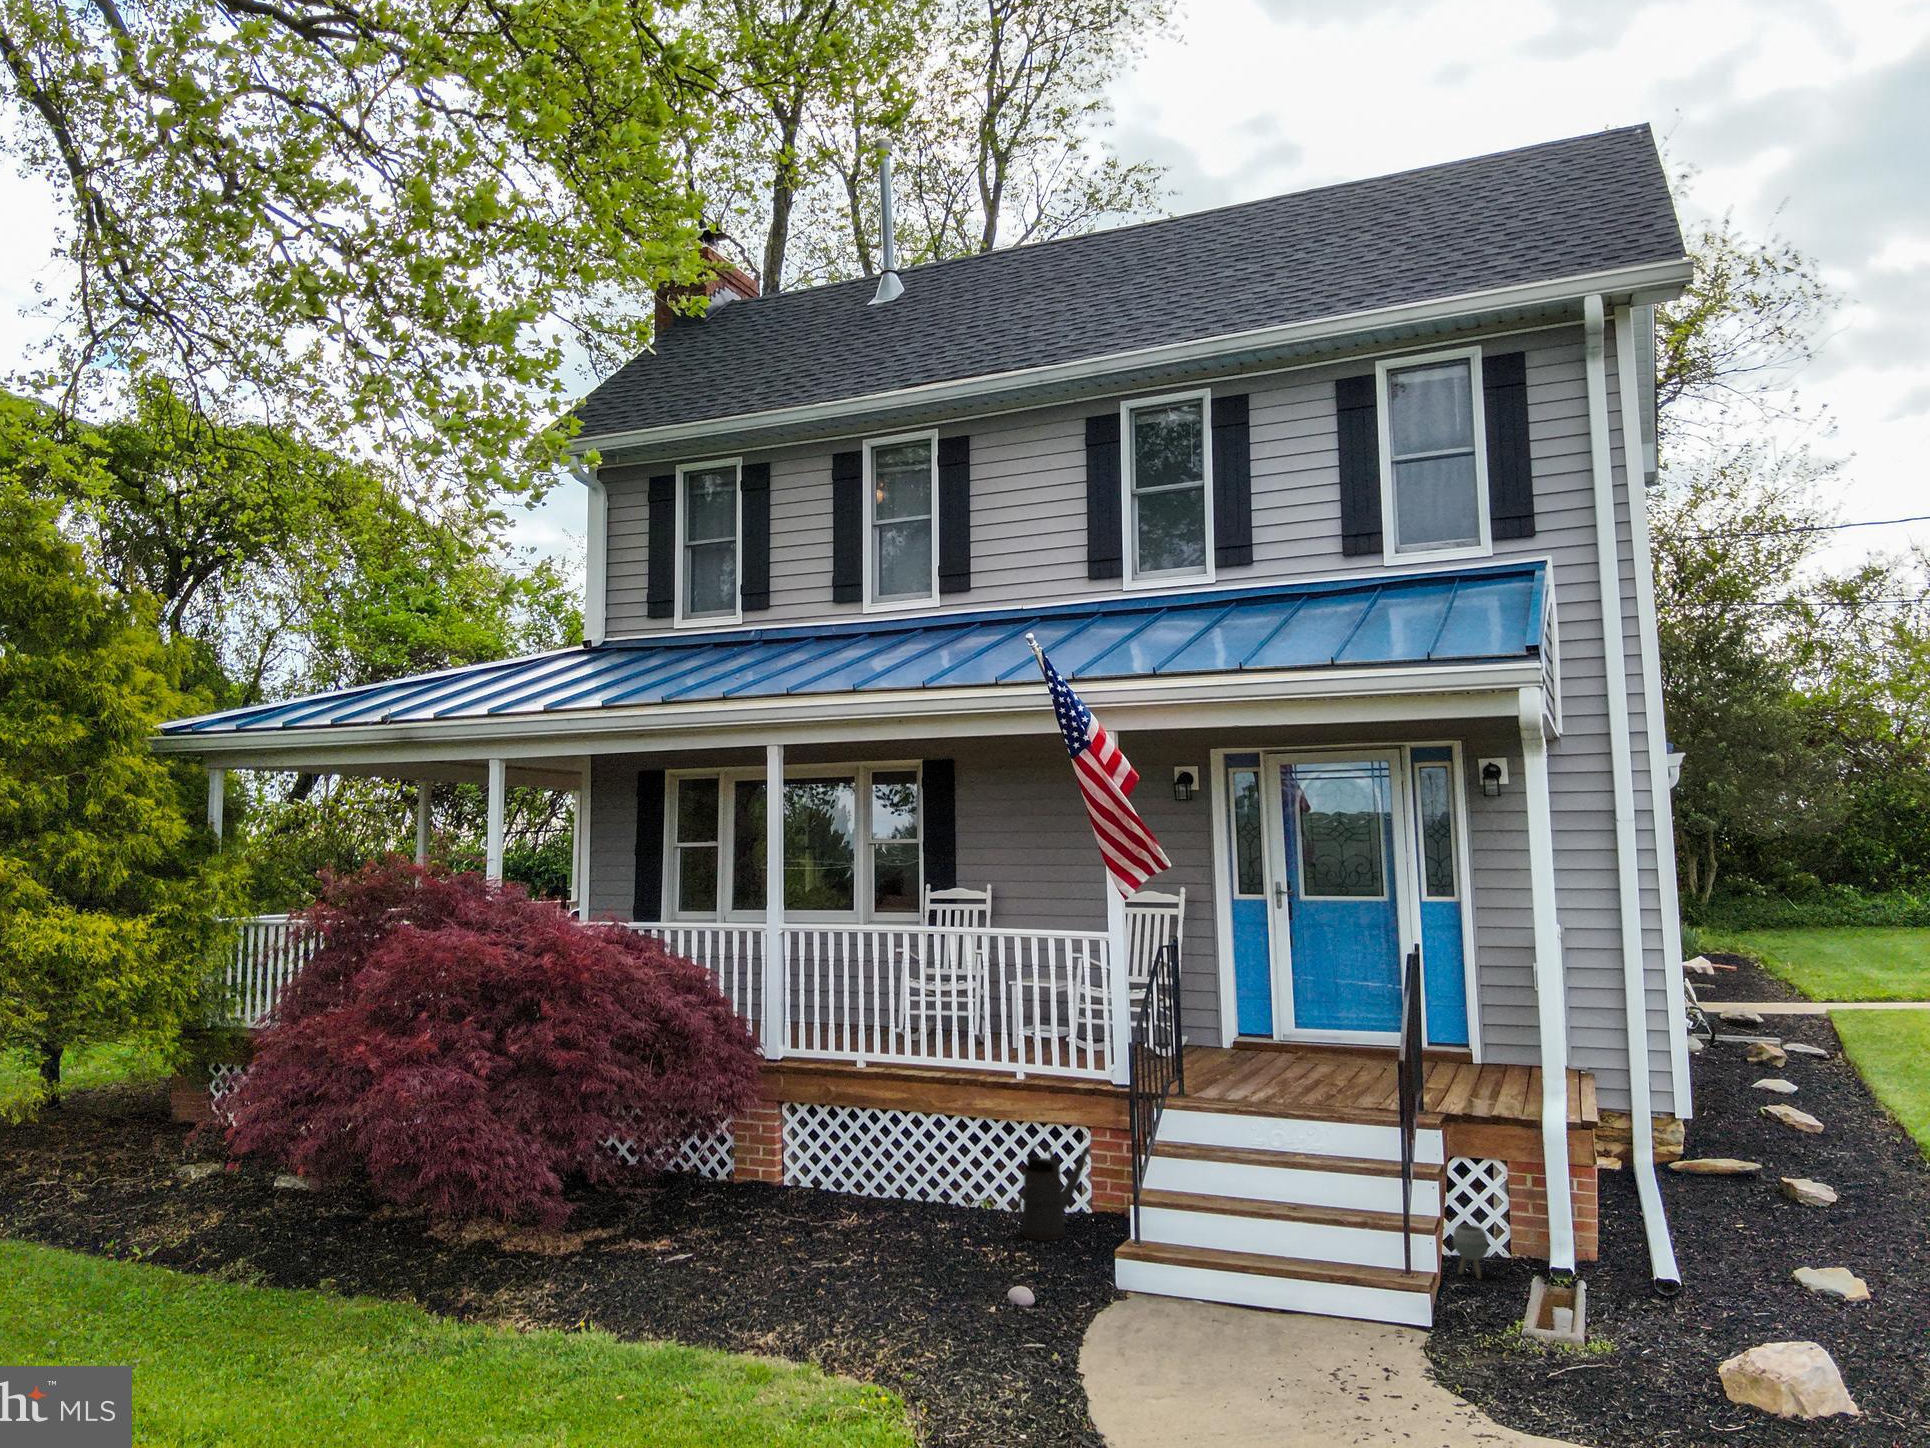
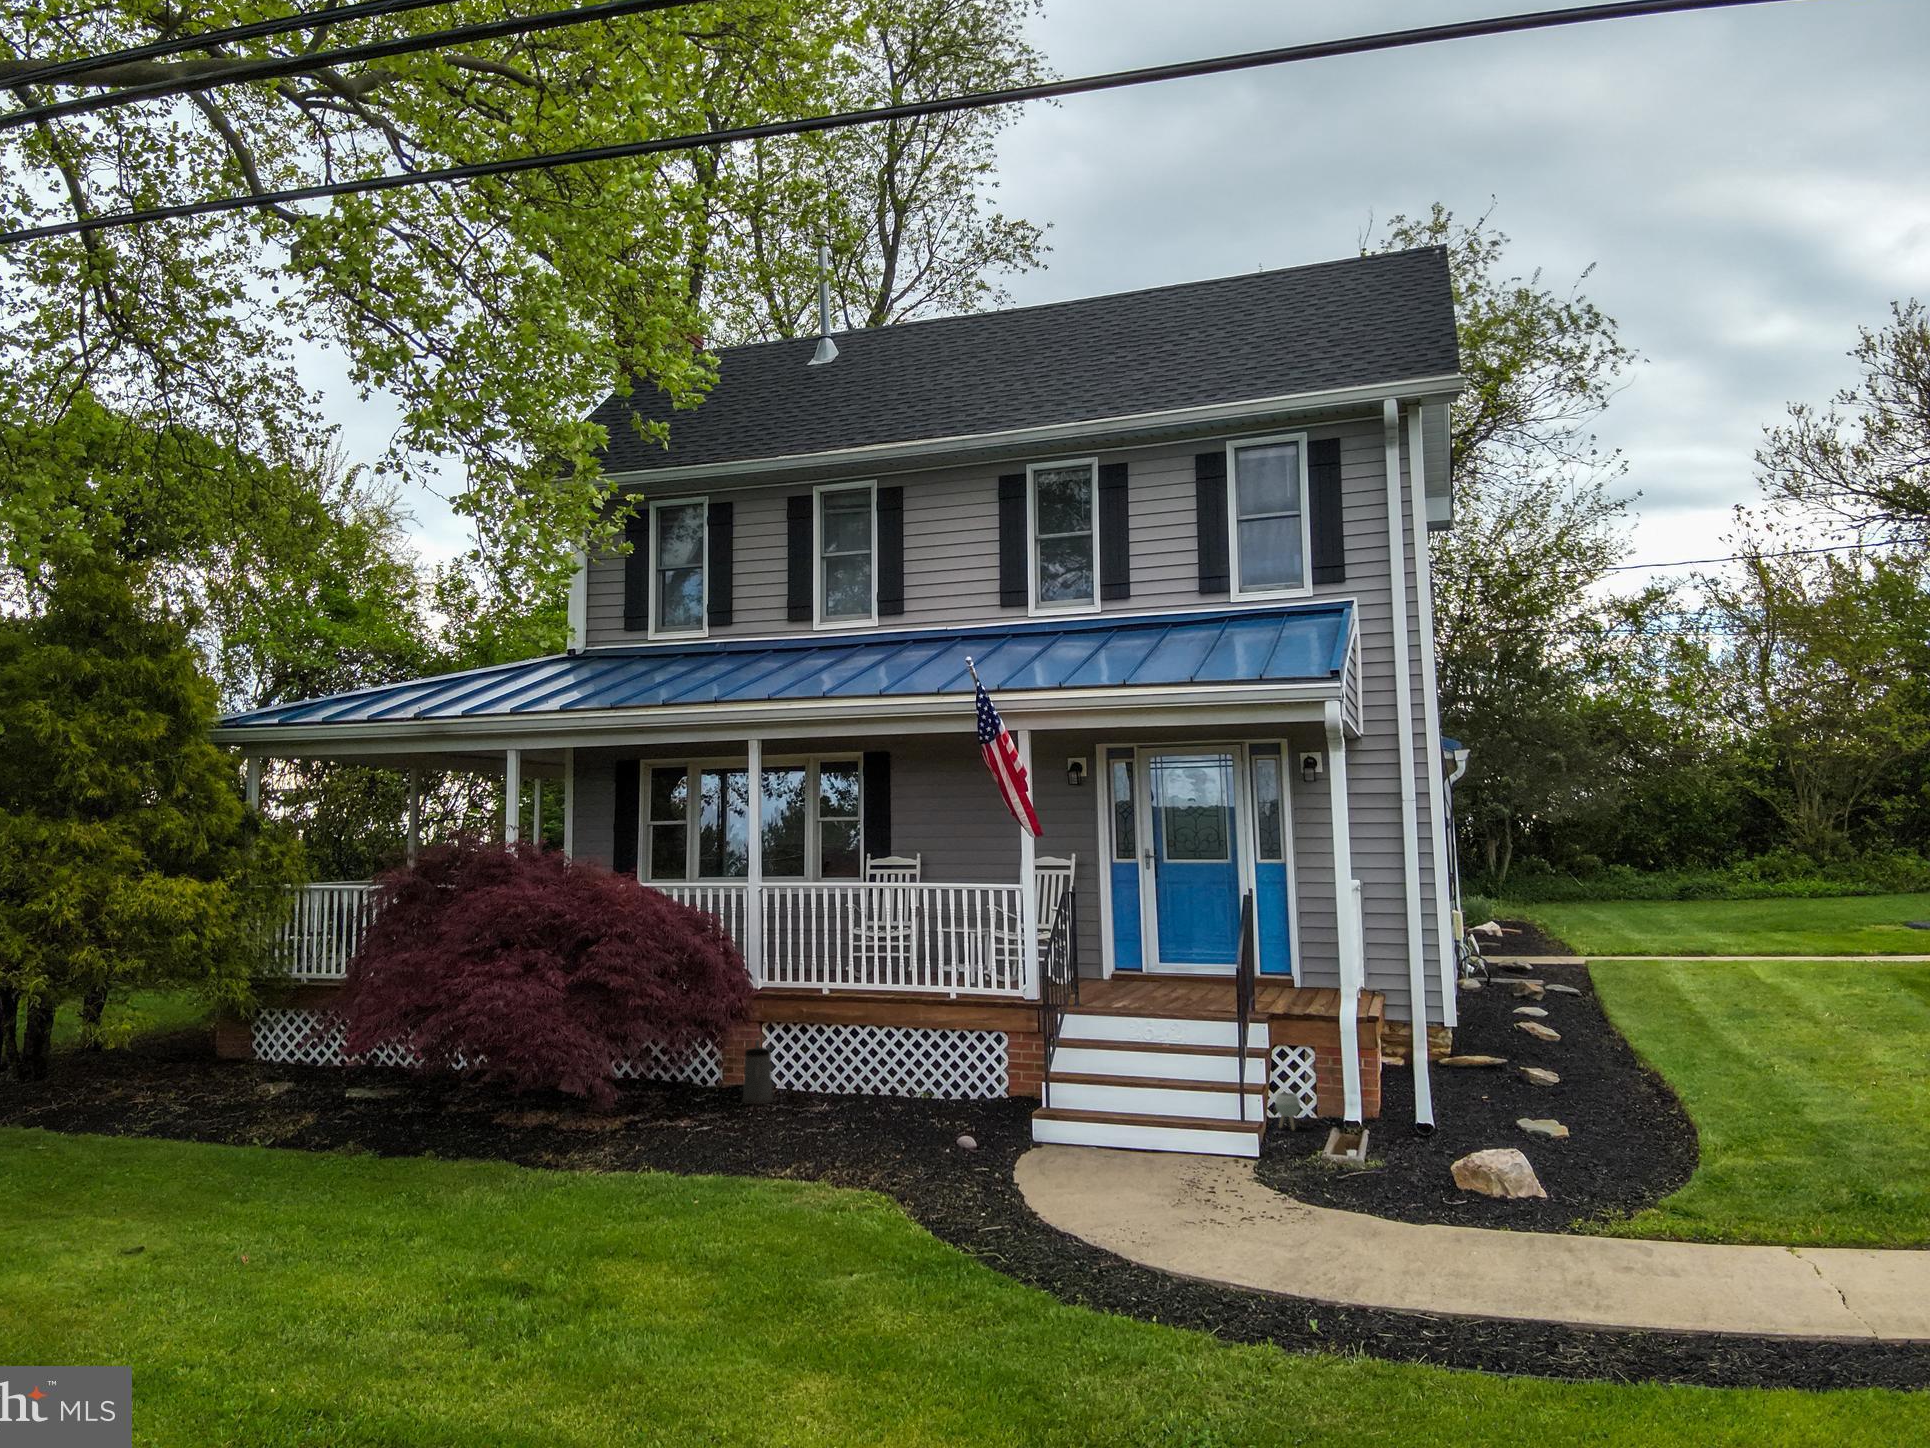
watering can: present [1017,1143,1089,1241] -> present [742,1039,774,1104]

